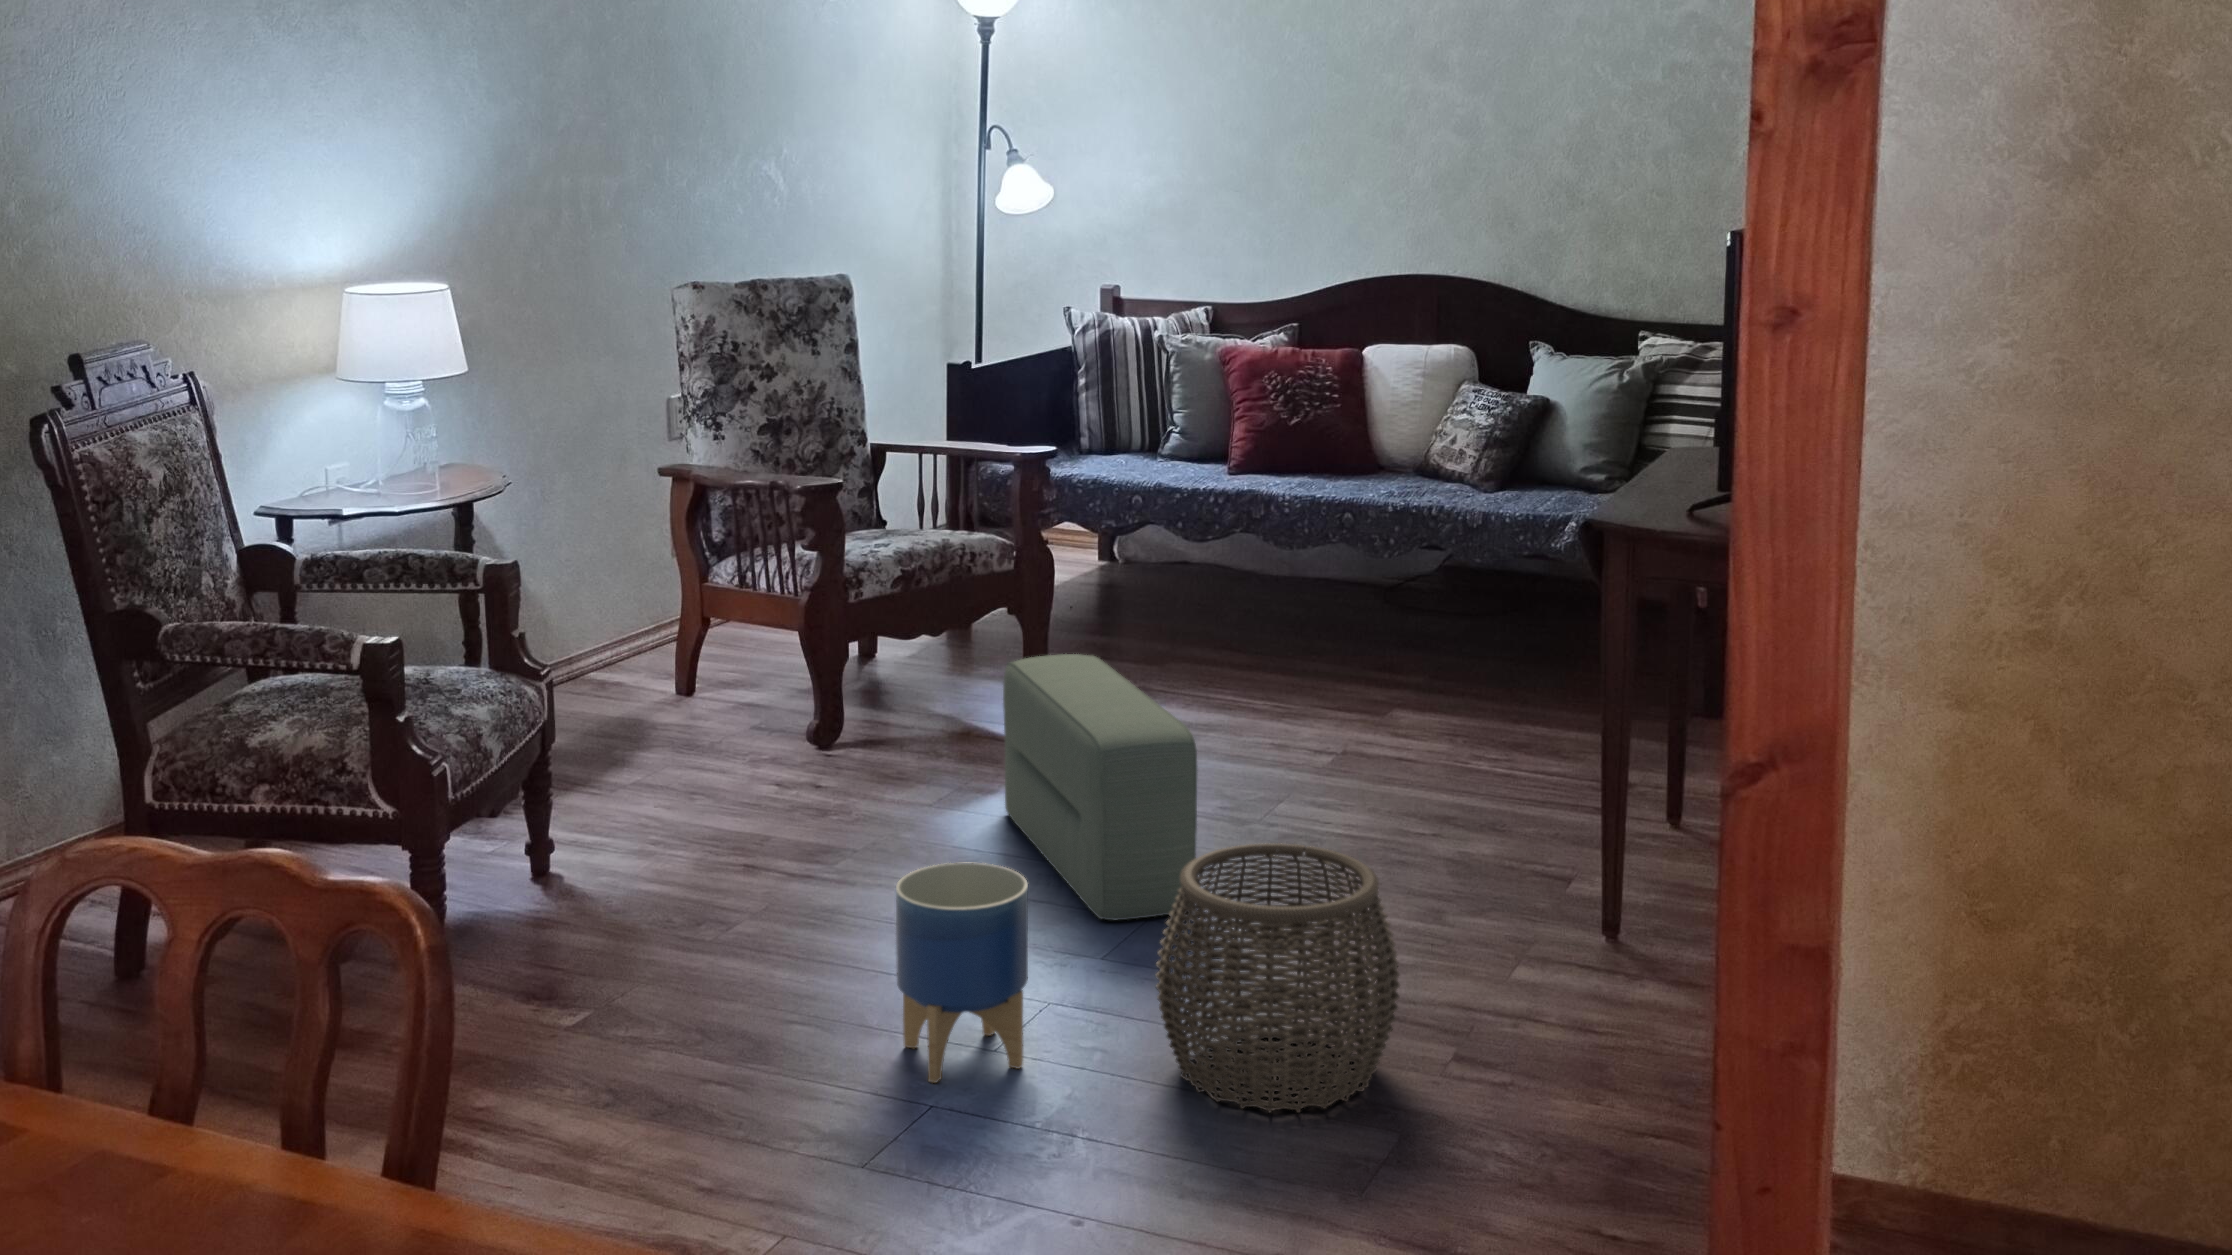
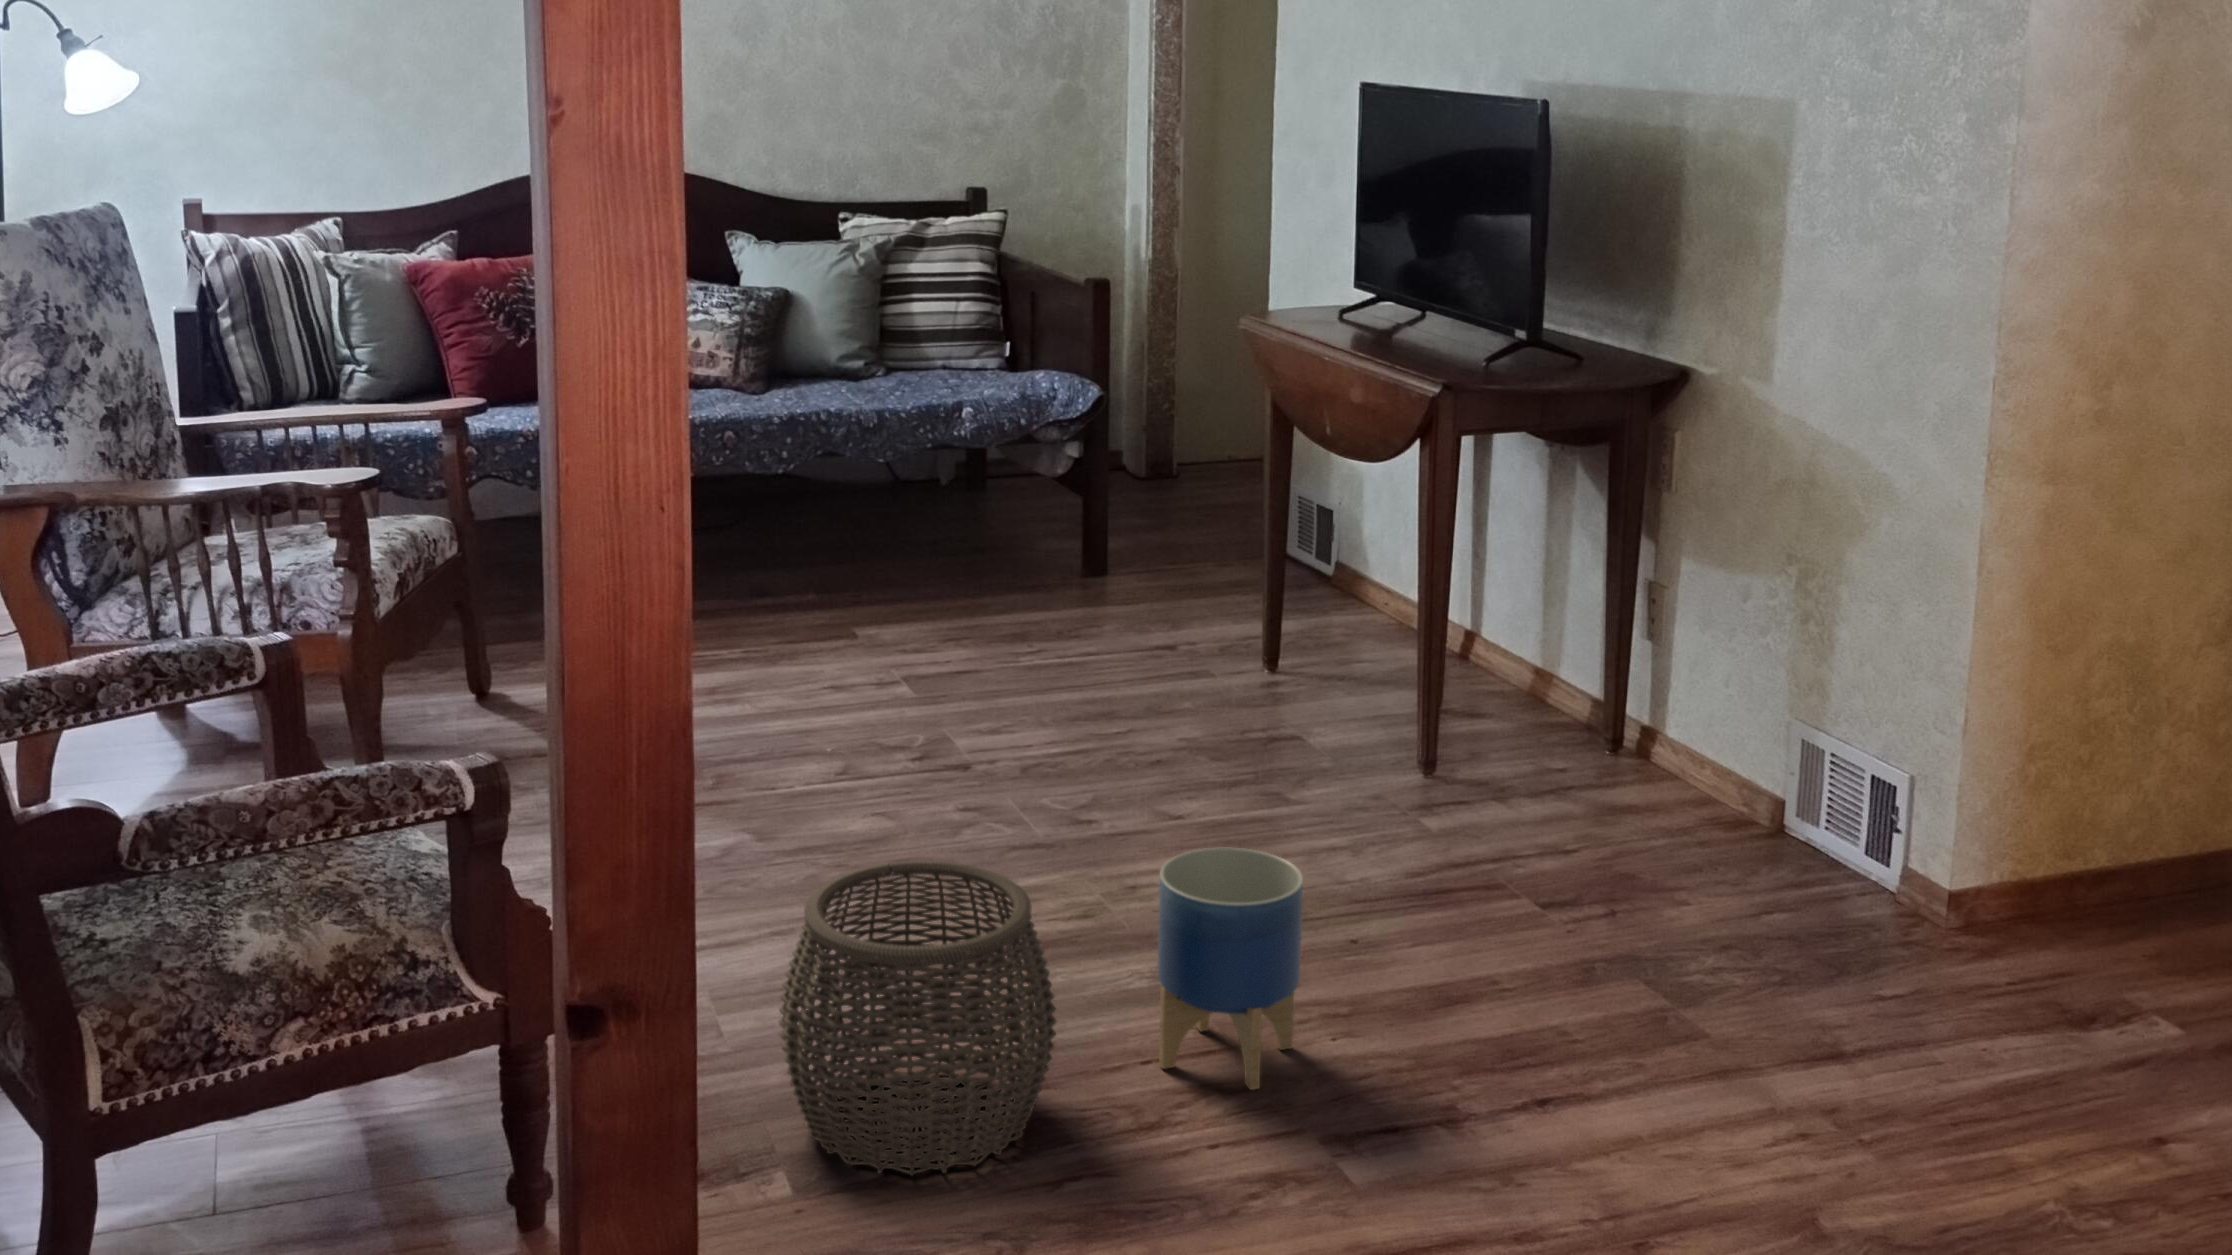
pouf: present [1003,654,1197,921] -> none [755,624,1130,894]
woven basket: present [1155,843,1400,1113] -> present [779,861,1057,1176]

